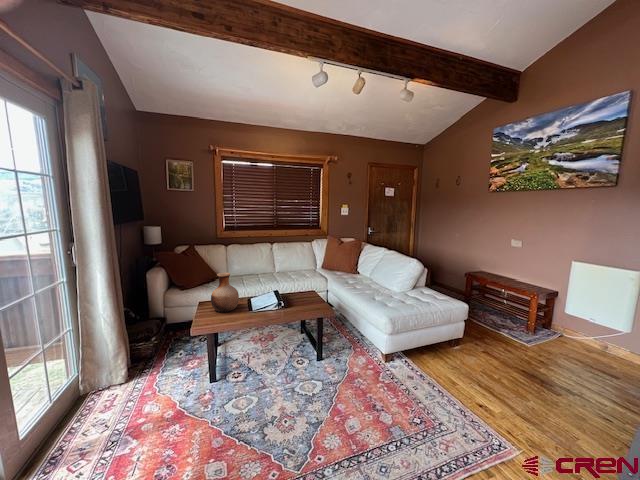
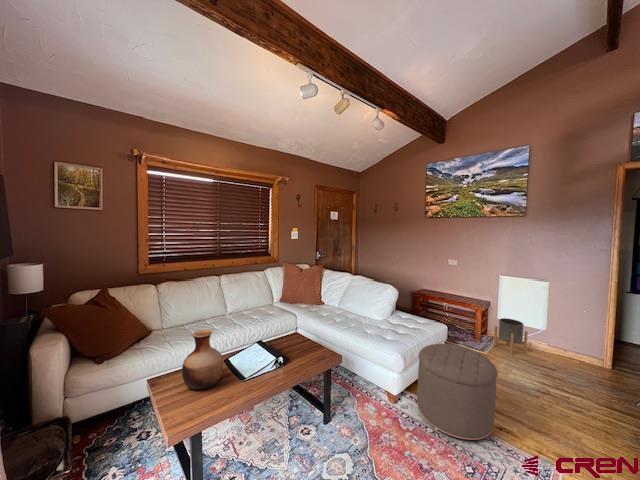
planter: none [550,311,598,355] -> present [494,318,528,355]
ottoman: none [403,316,481,406] -> present [417,344,497,440]

